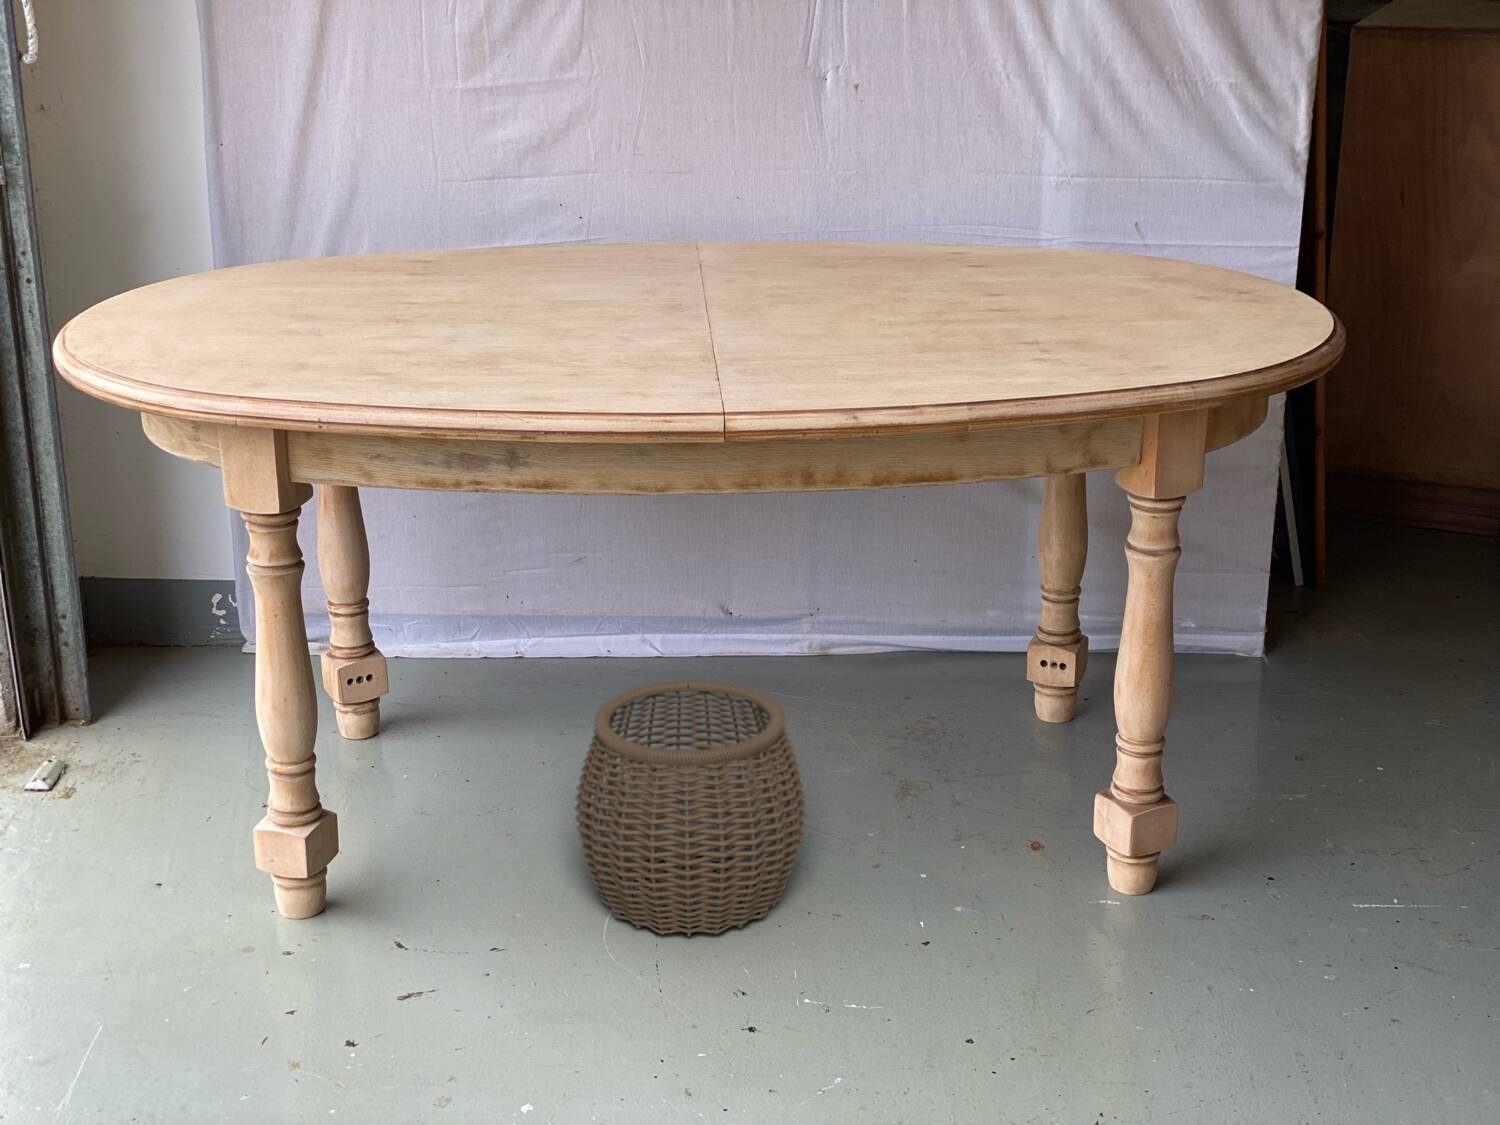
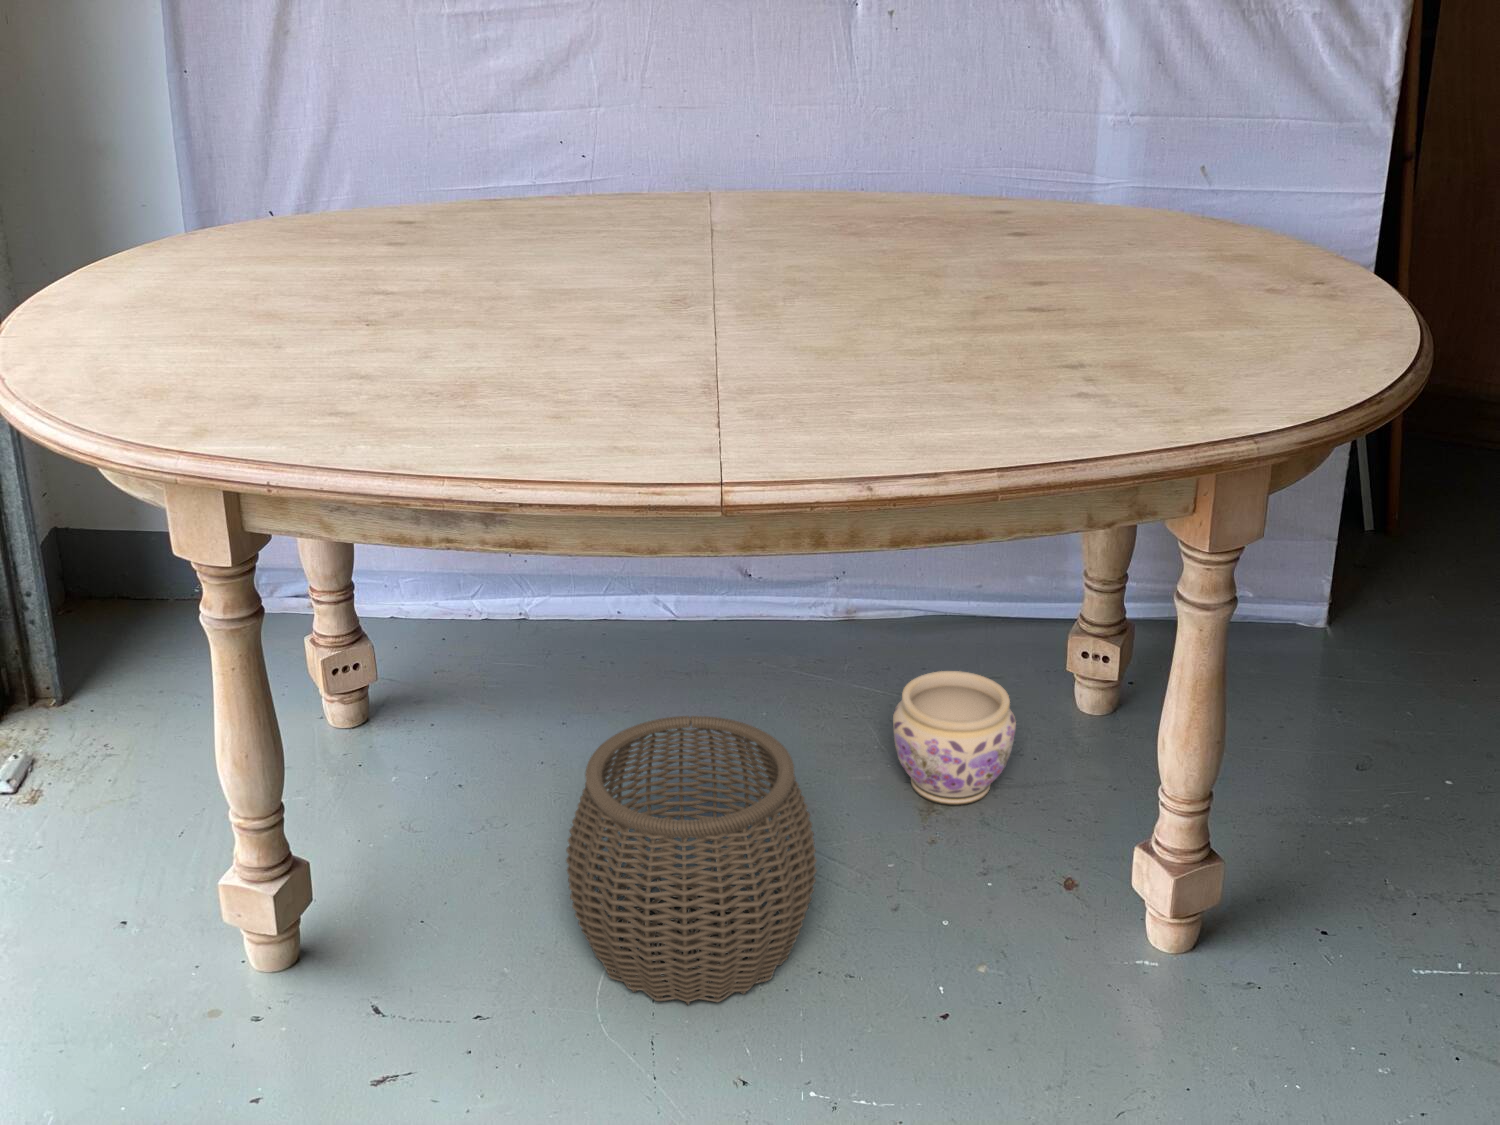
planter: none [871,668,984,789] -> present [893,671,1016,806]

